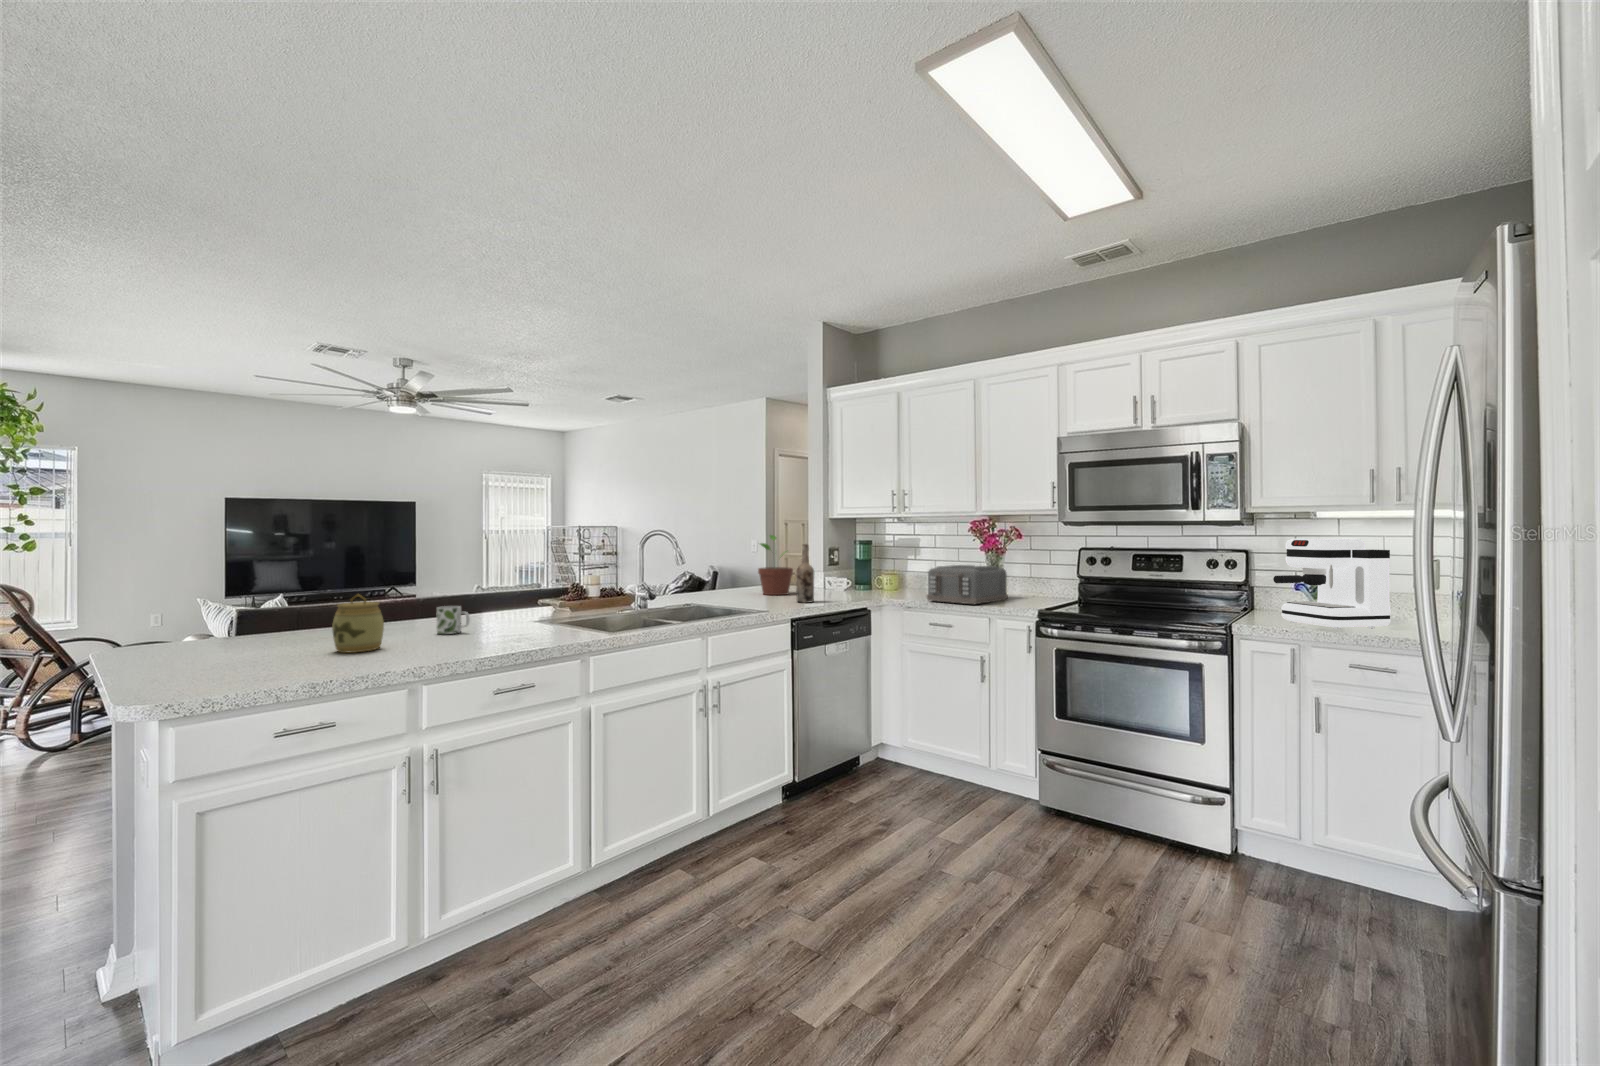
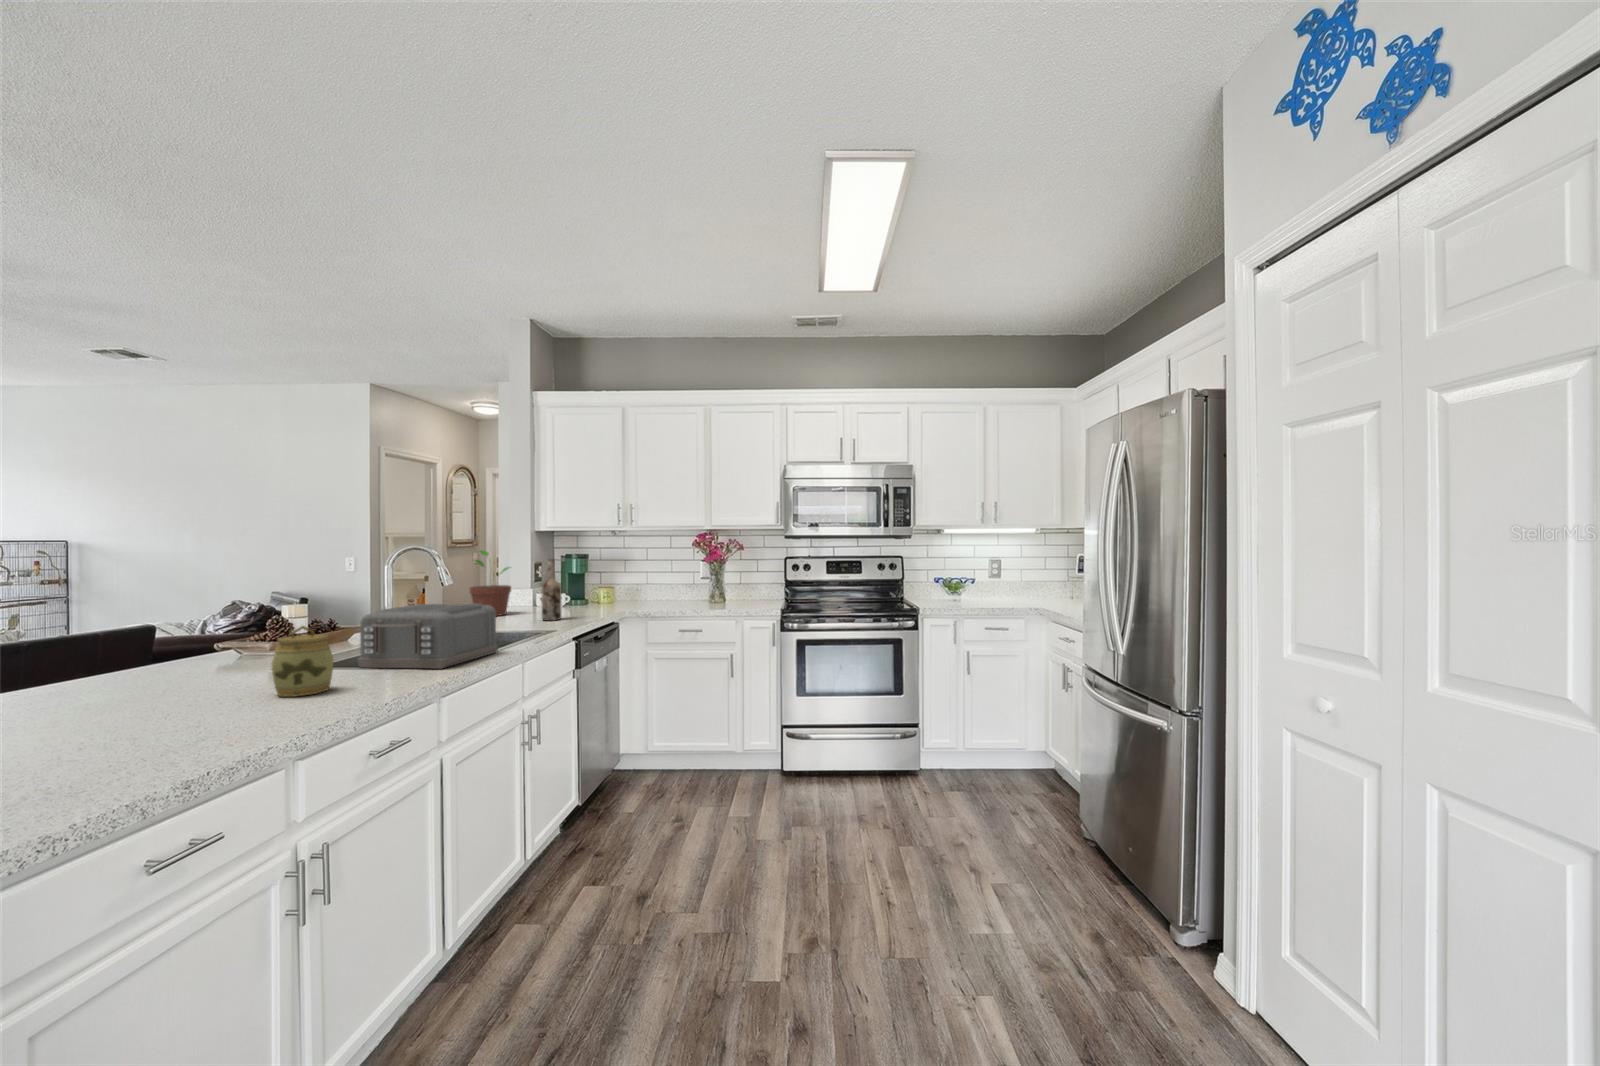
coffee maker: present [1273,538,1391,629] -> none [938,546,995,606]
toaster: present [927,565,1008,604] -> present [358,604,498,669]
jar: present [332,594,384,653] -> present [272,626,333,697]
mug: present [437,606,470,634] -> none [168,658,228,700]

